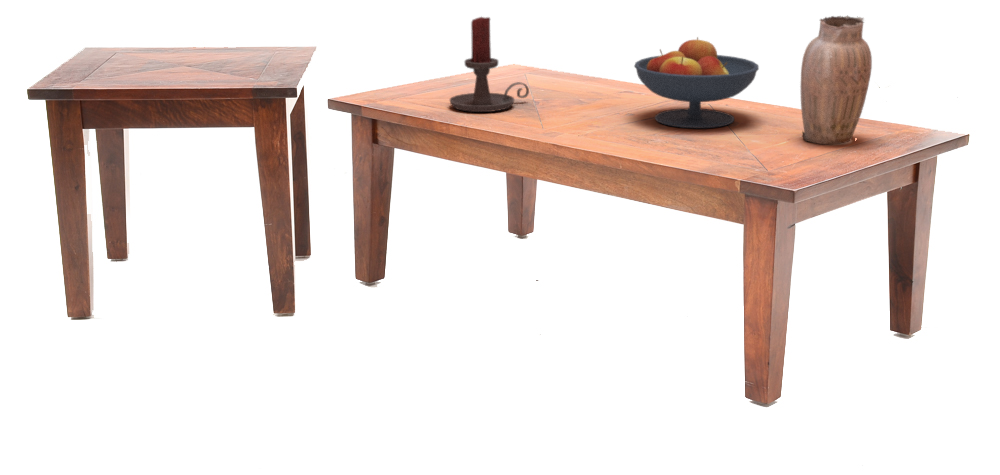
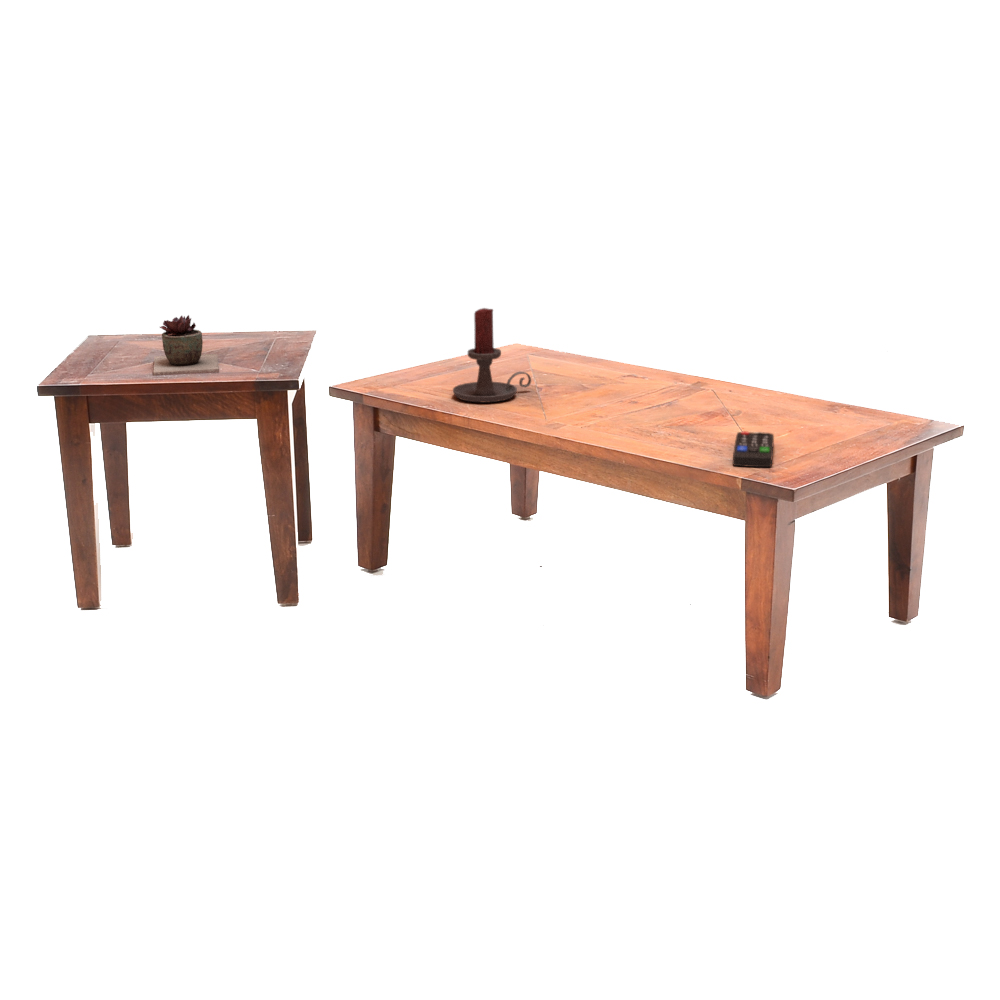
vase: present [800,16,872,144] -> none [800,312,869,439]
succulent plant: none [147,23,214,83] -> present [153,315,219,376]
fruit bowl: present [634,38,759,128] -> none [636,329,759,421]
remote control: none [732,136,774,170] -> present [733,431,774,467]

